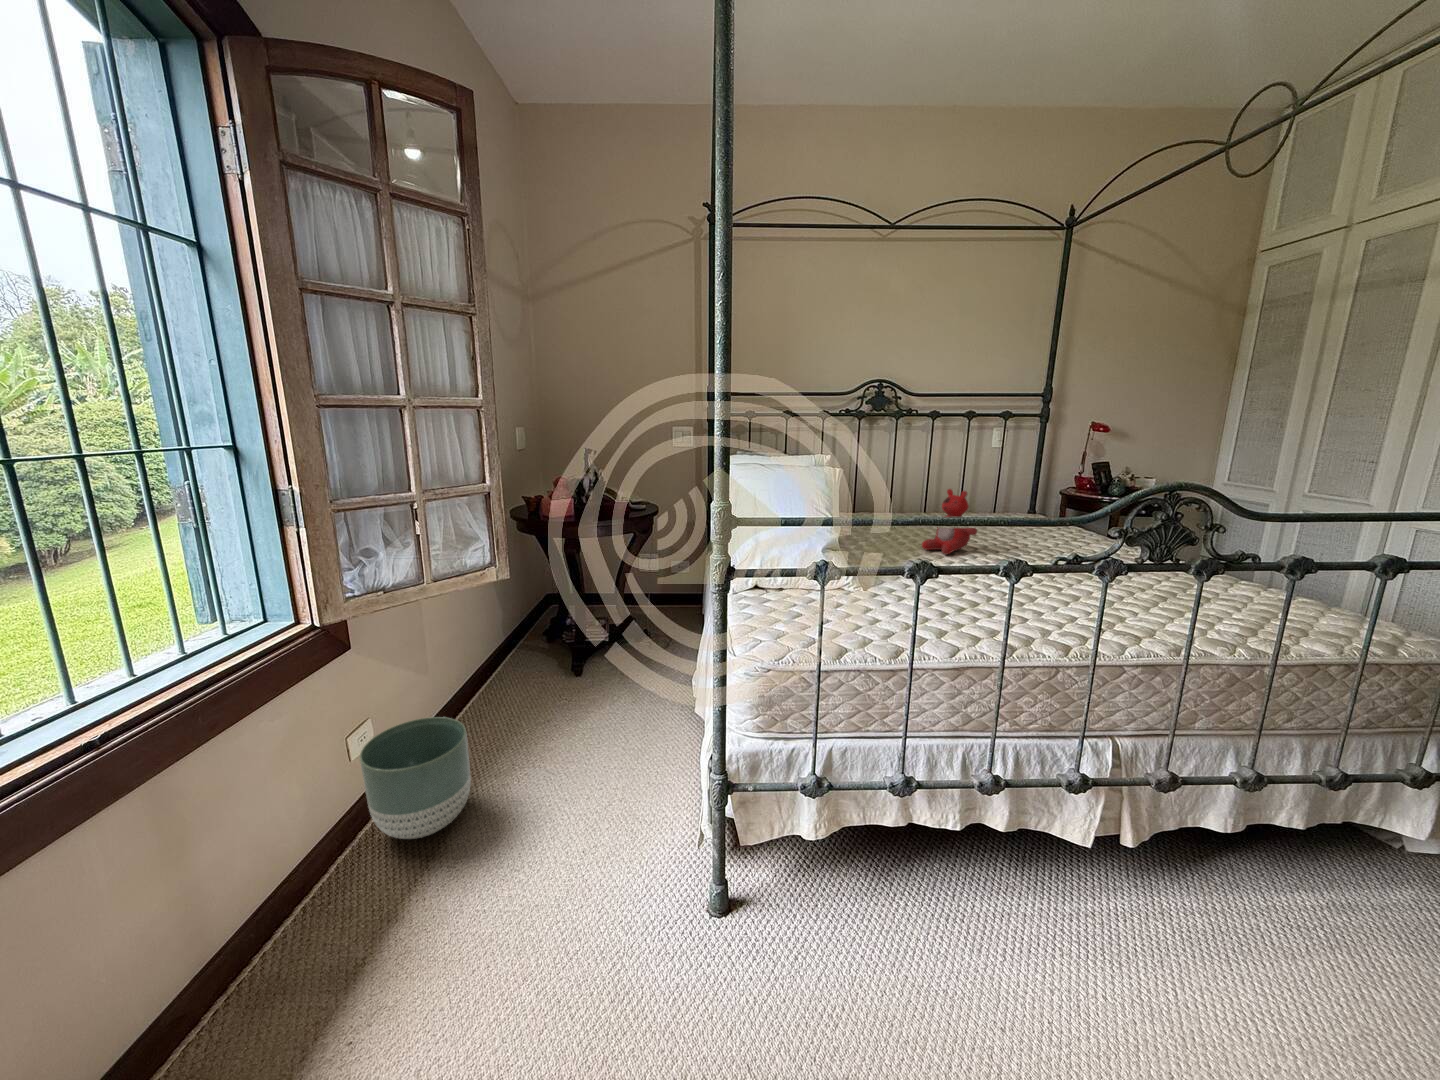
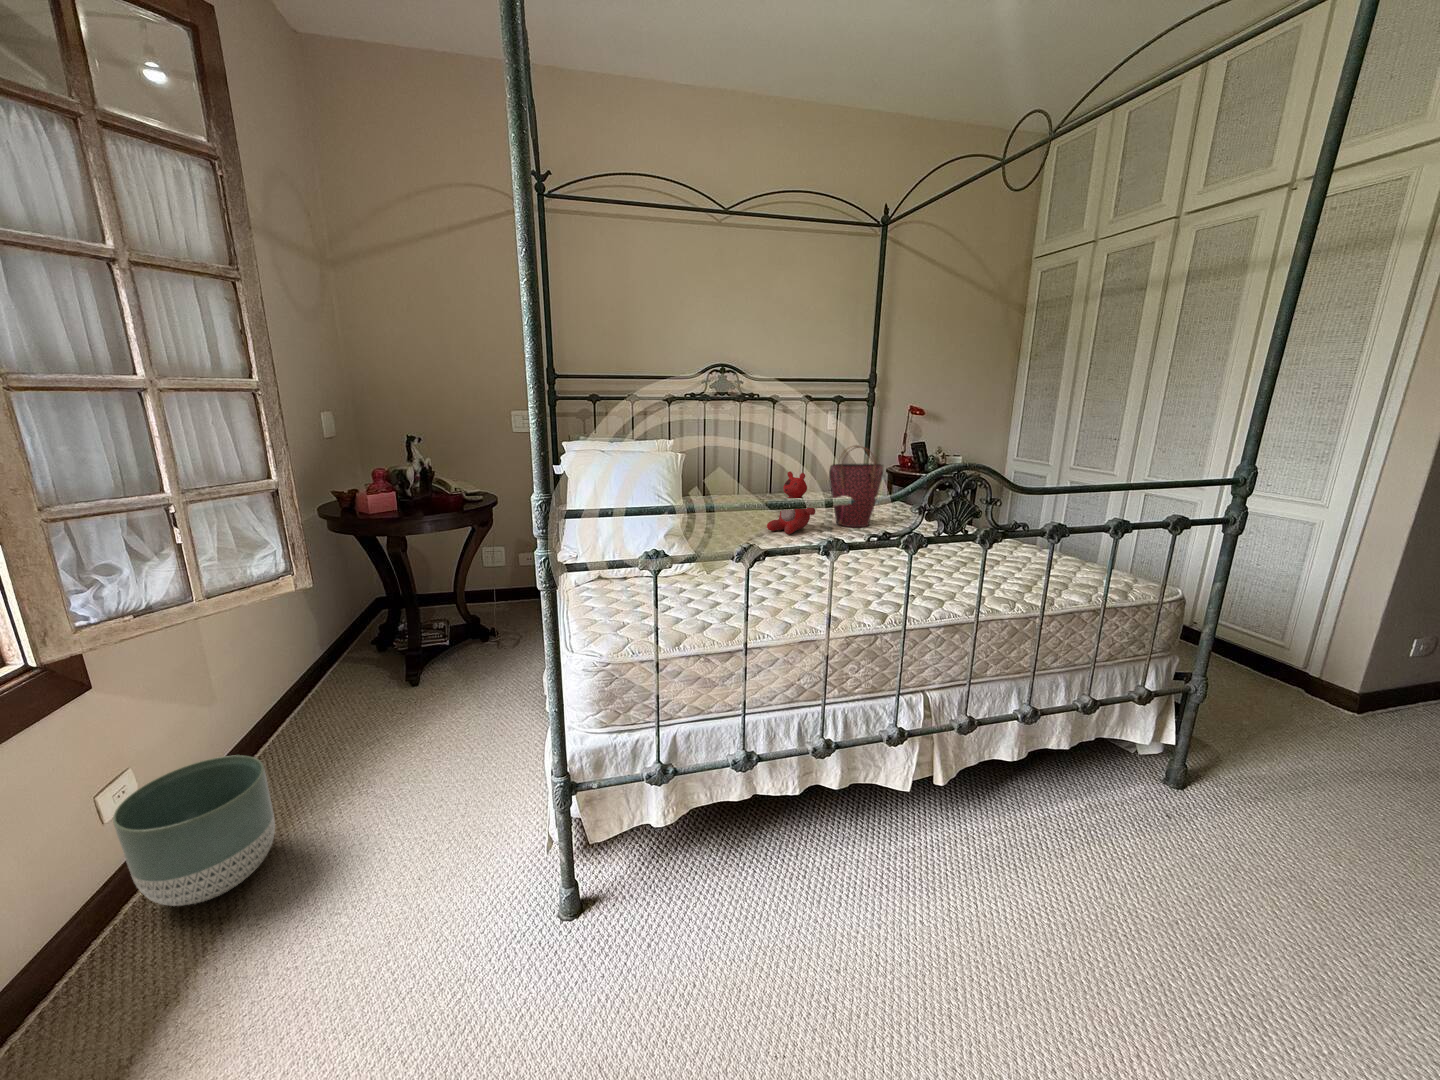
handbag: none [993,463,1058,551] -> present [829,445,883,527]

